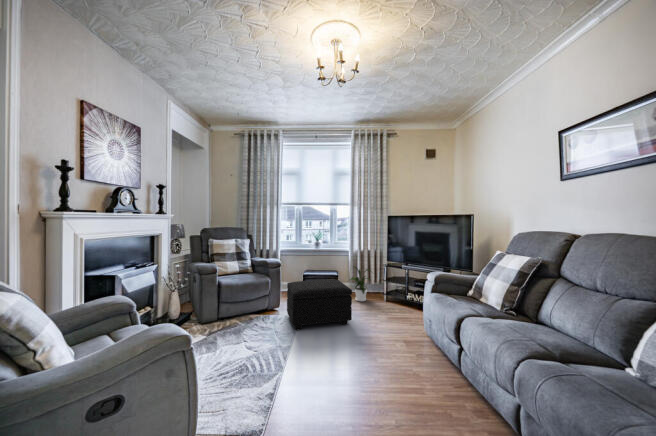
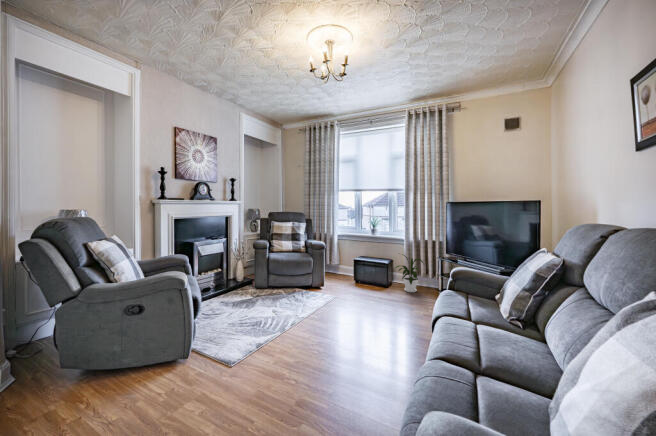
footstool: present [287,280,352,330] -> none [318,263,377,308]

